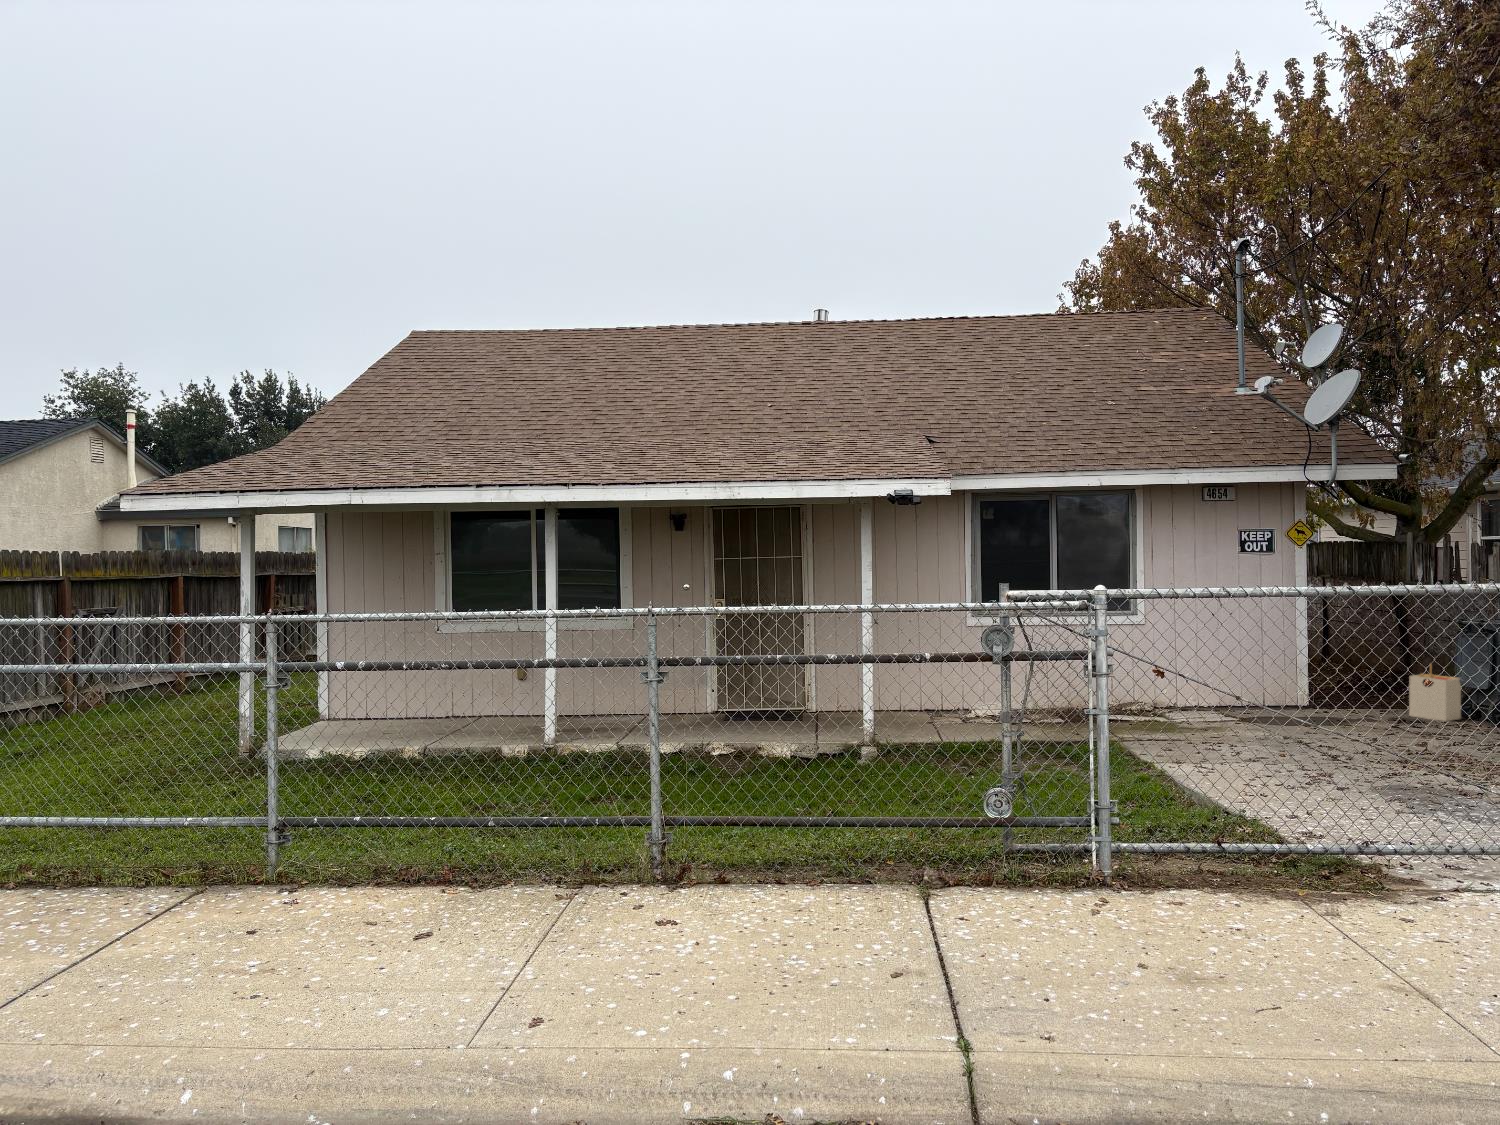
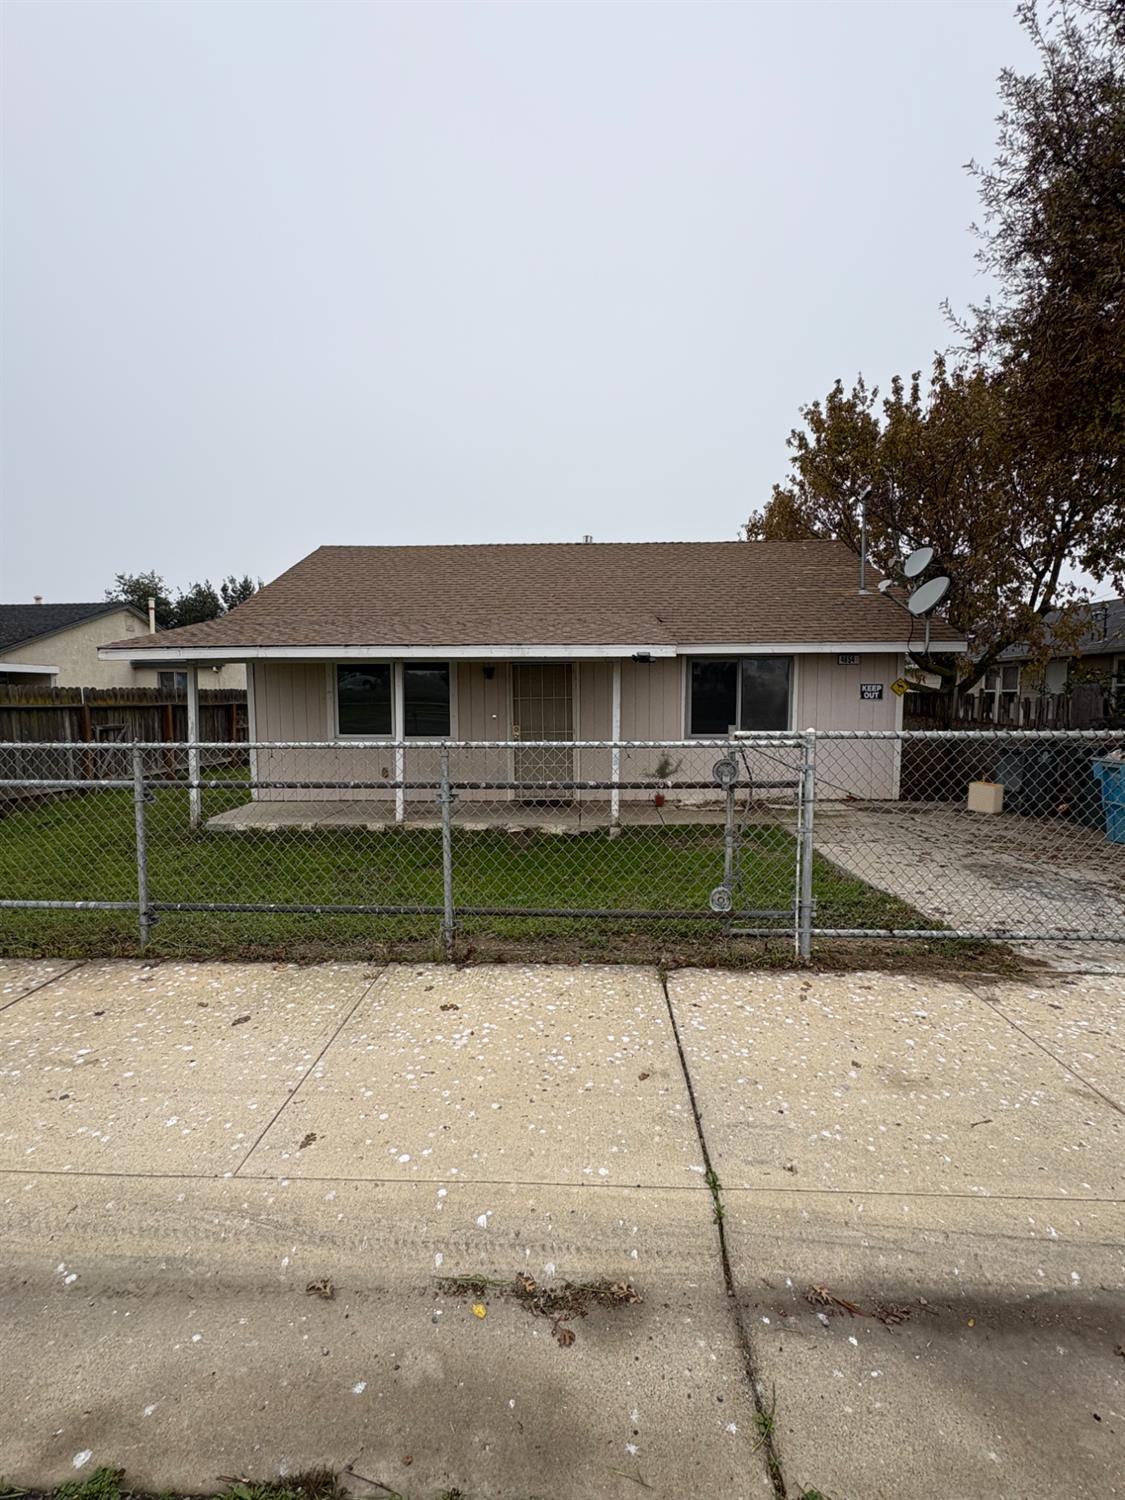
potted tree: none [903,632,972,716] -> present [639,752,683,806]

